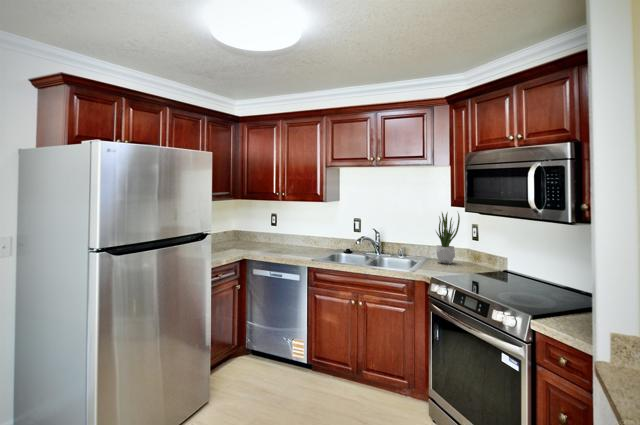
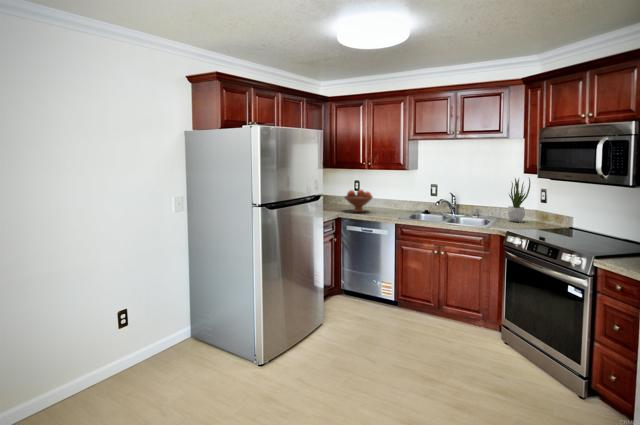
fruit bowl: none [253,226,287,252] -> present [344,190,373,212]

